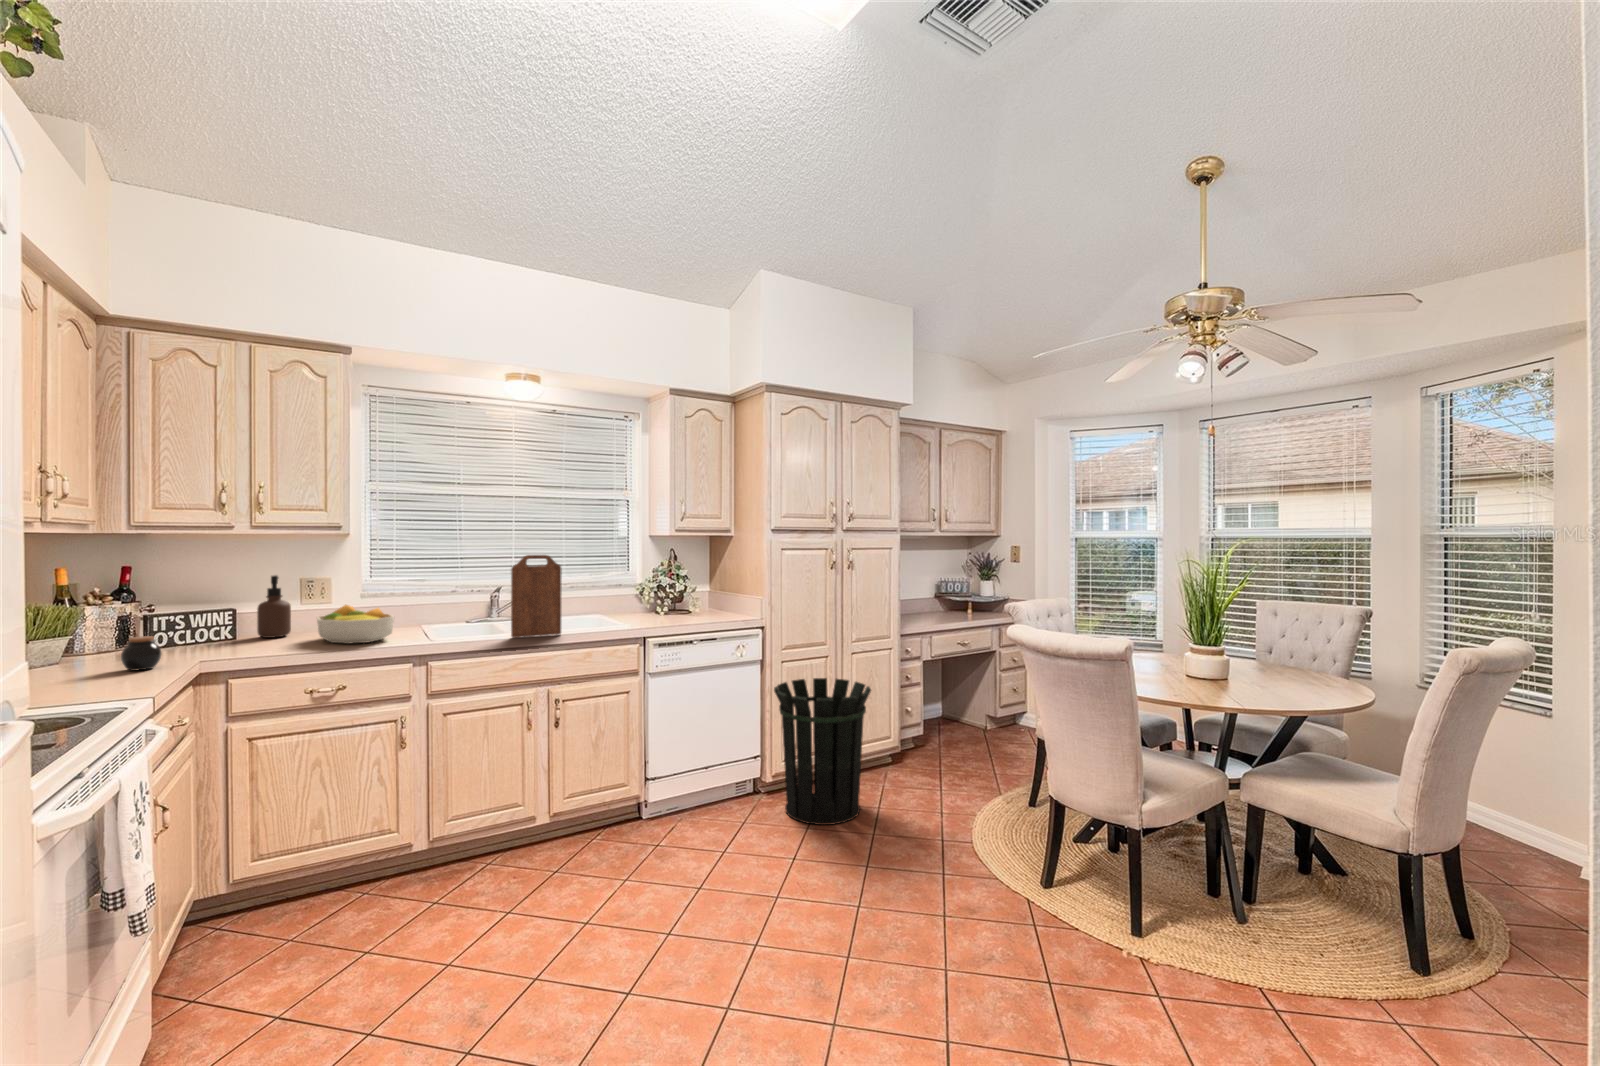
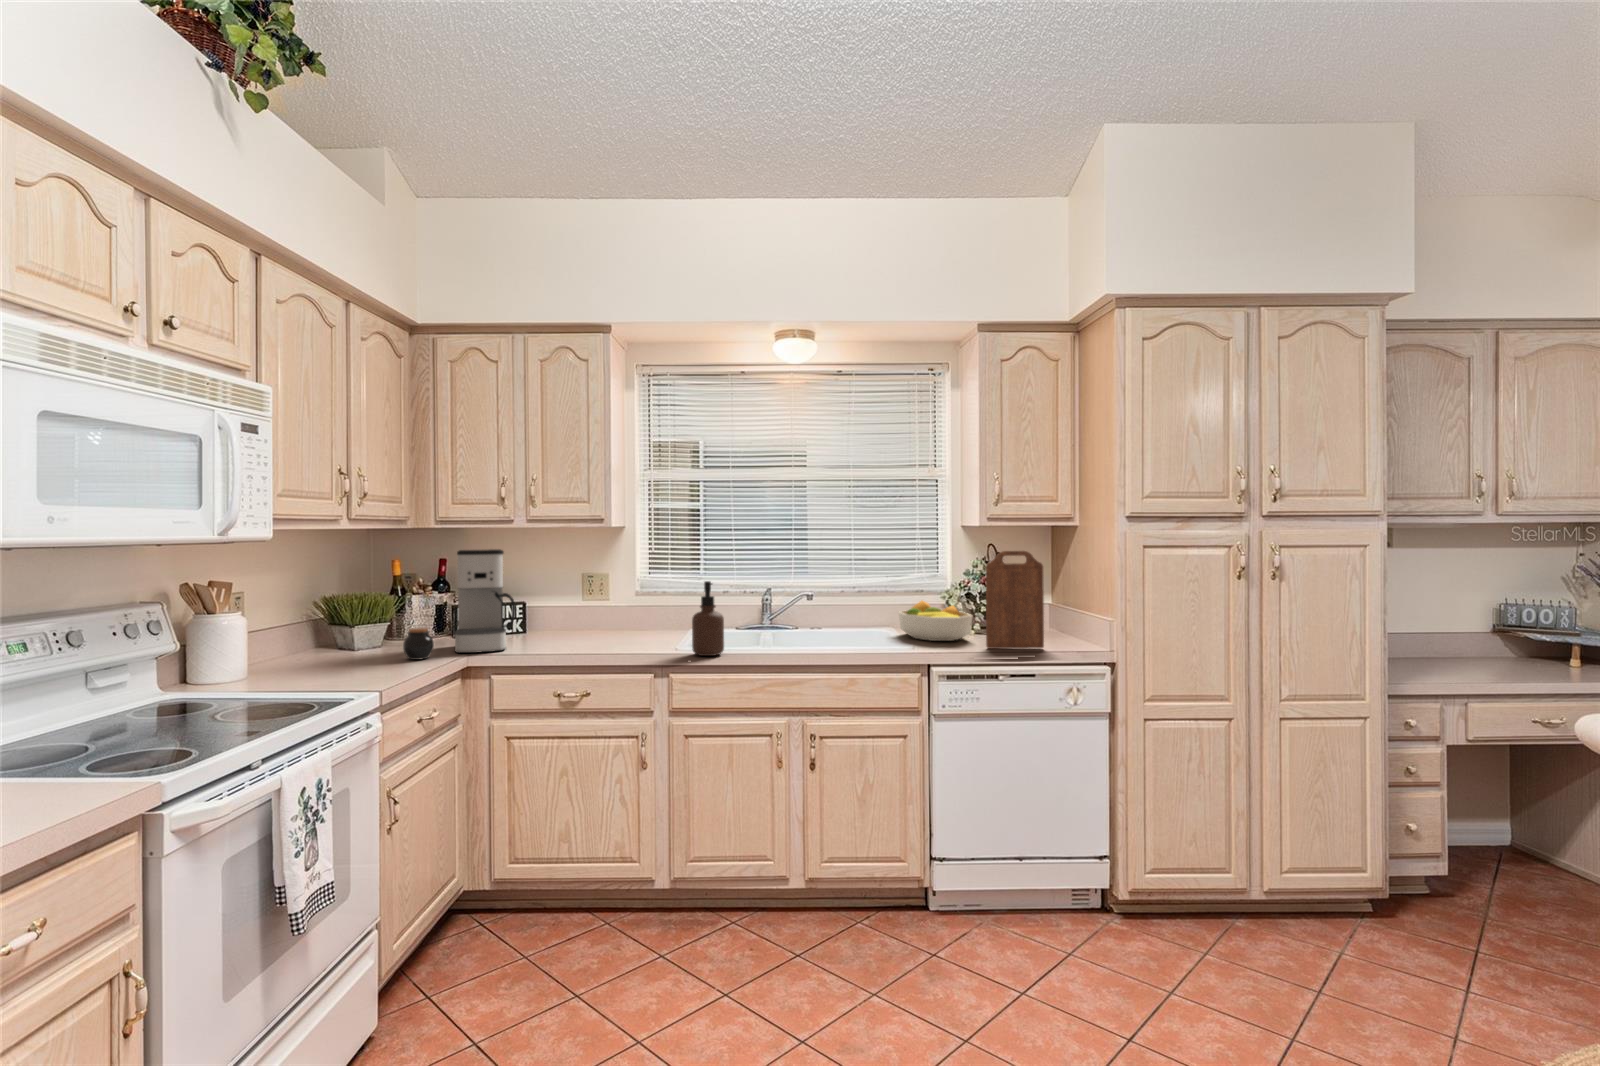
coffee maker: none [169,555,249,660] -> present [455,549,516,653]
cutting board: present [511,555,562,638] -> present [986,551,1044,649]
soap dispenser: present [257,575,291,638] -> present [692,581,724,656]
fruit bowl: present [317,605,394,643] -> present [899,601,972,641]
waste bin: present [774,678,871,825] -> none [1120,750,1296,999]

